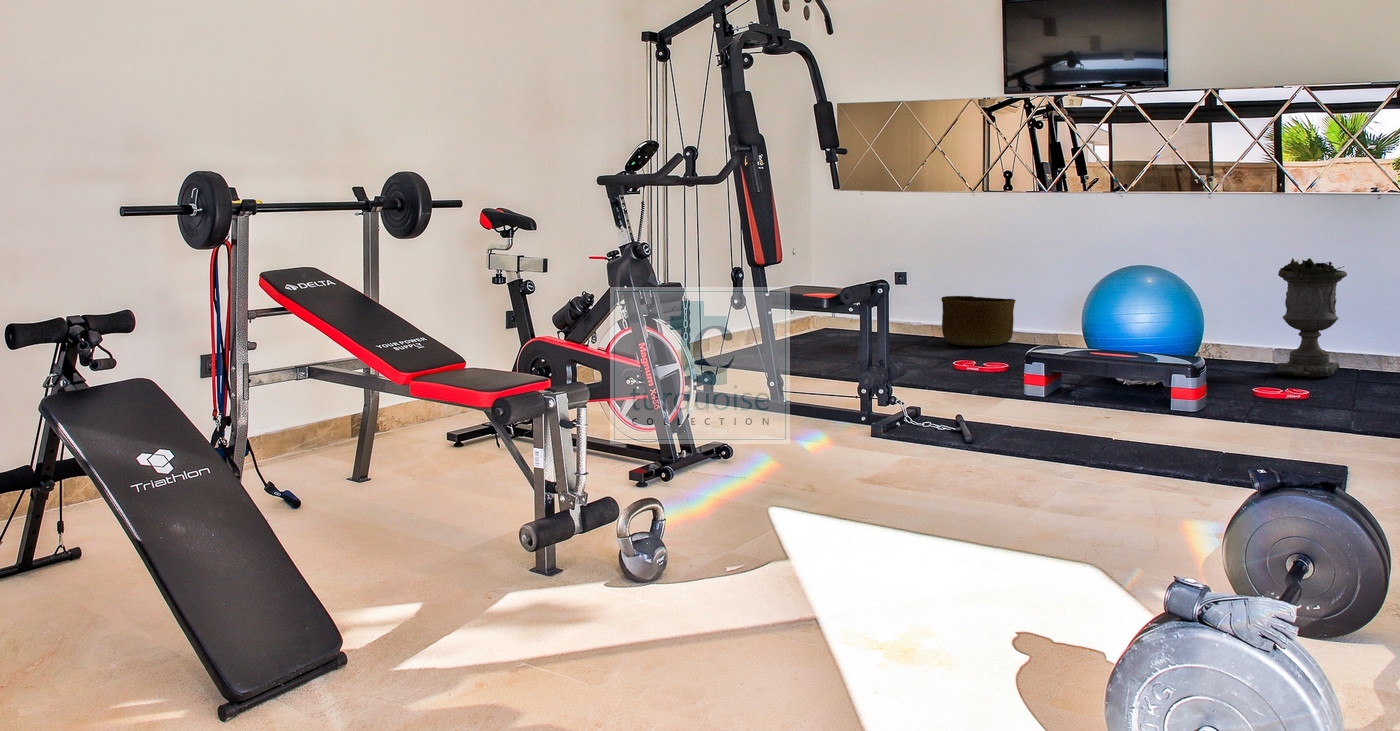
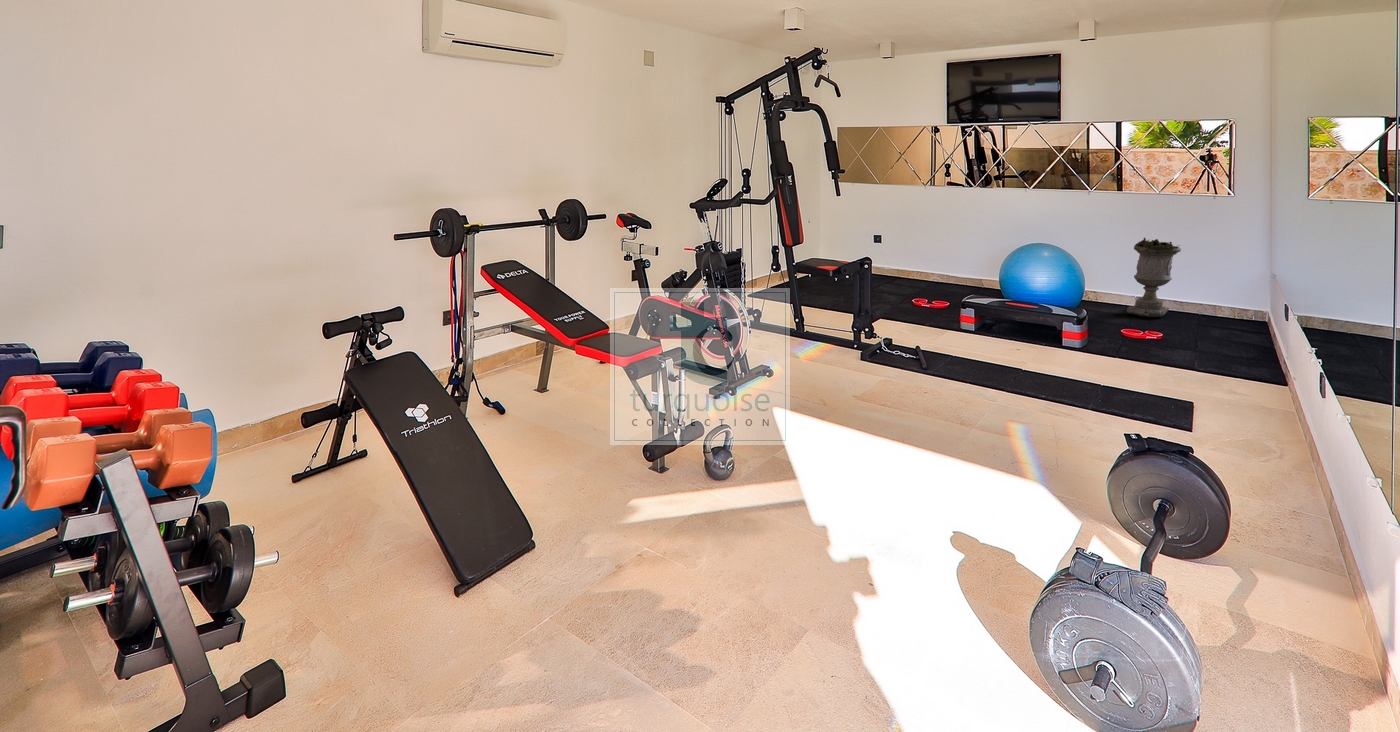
basket: present [941,296,1016,346] -> none [905,252,955,287]

